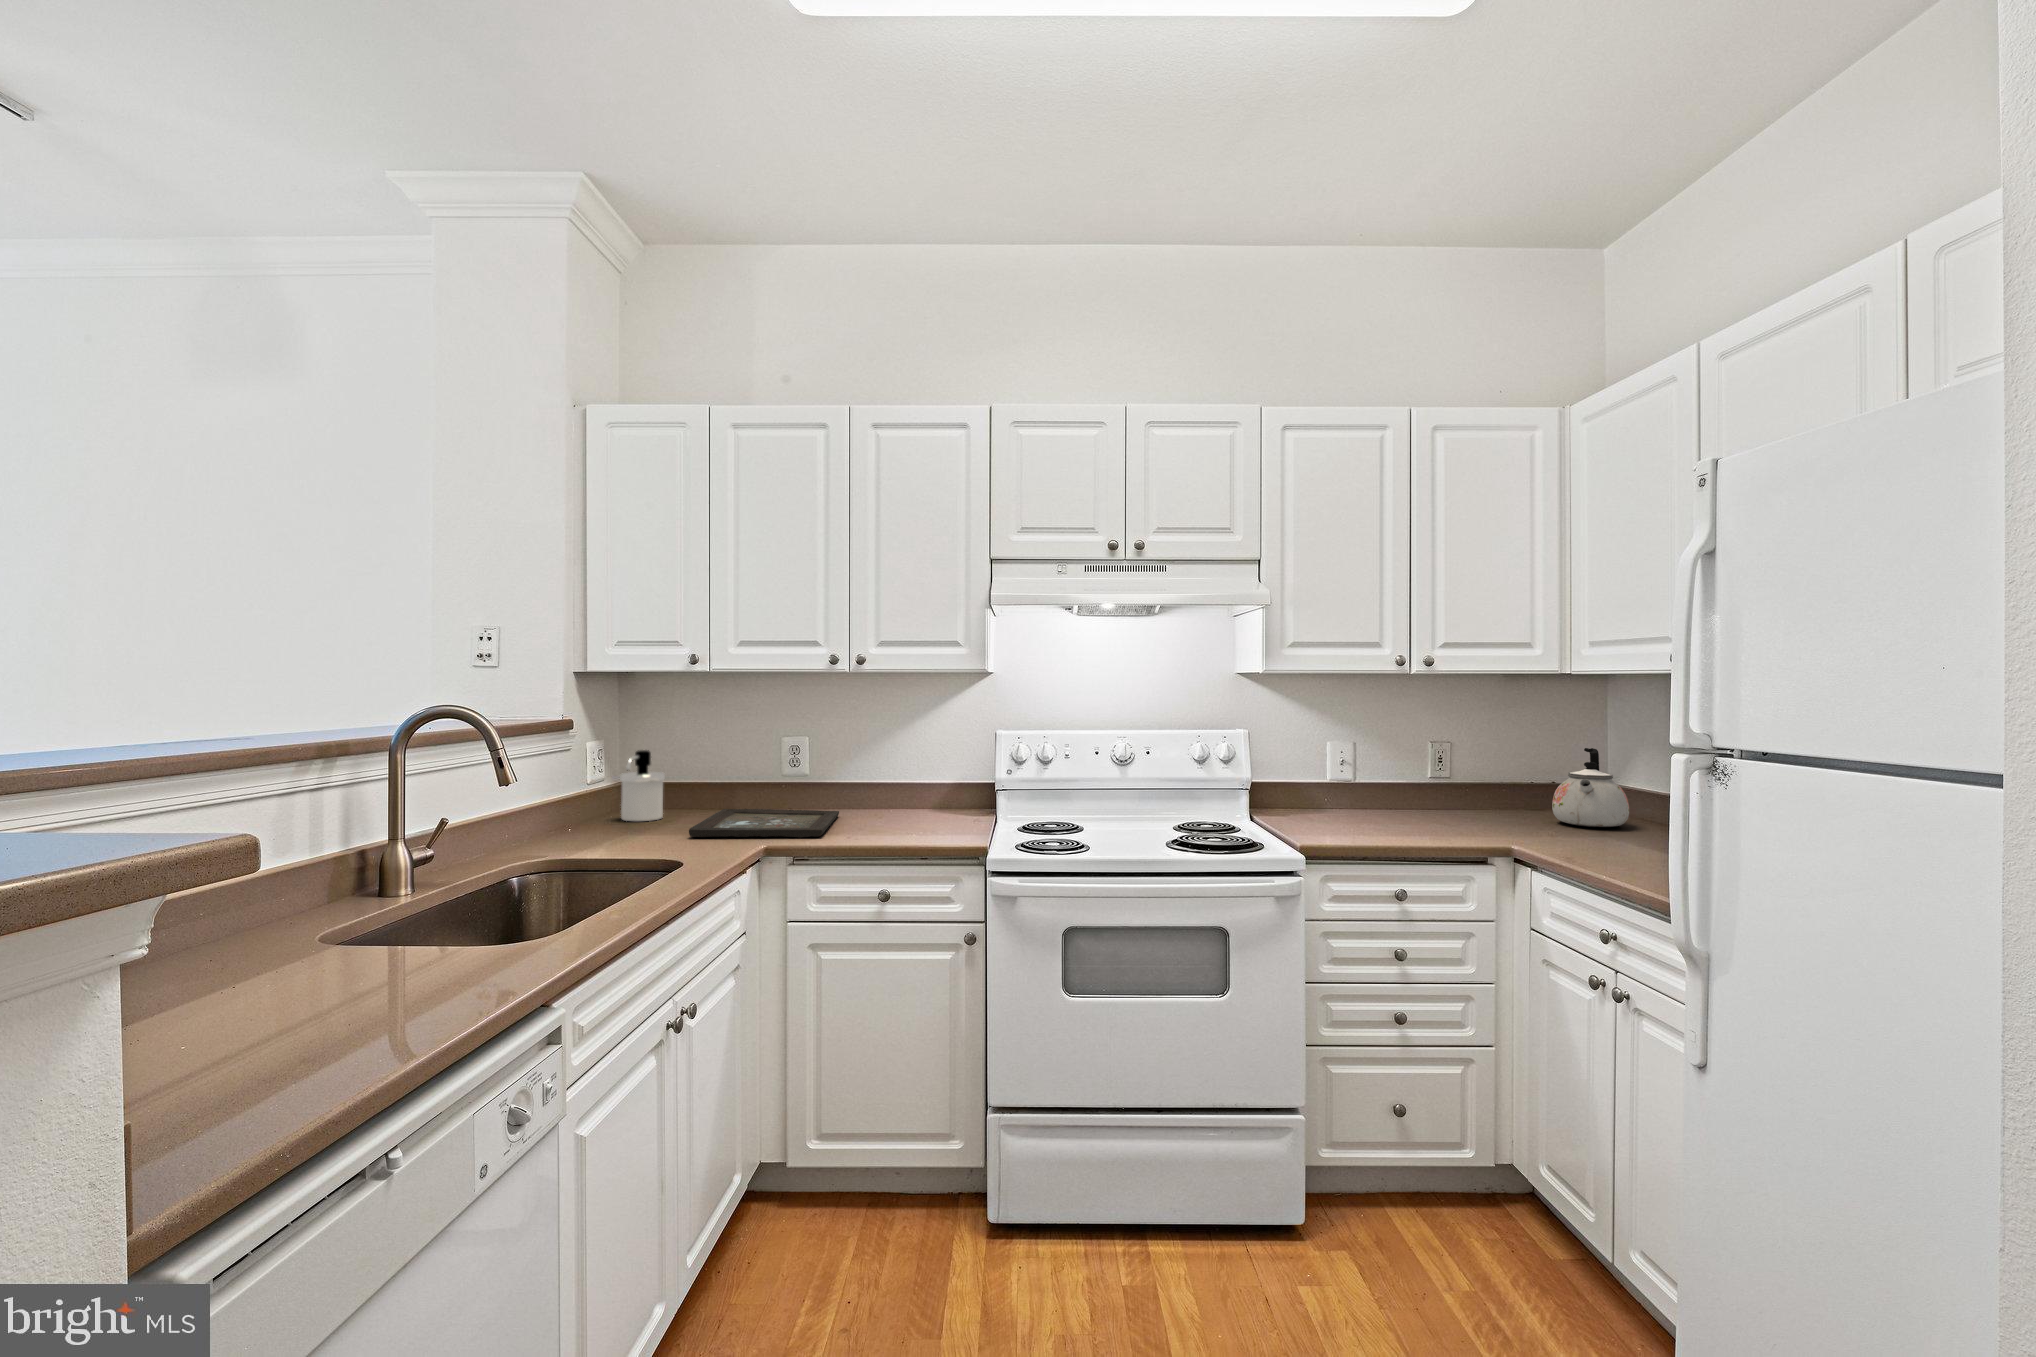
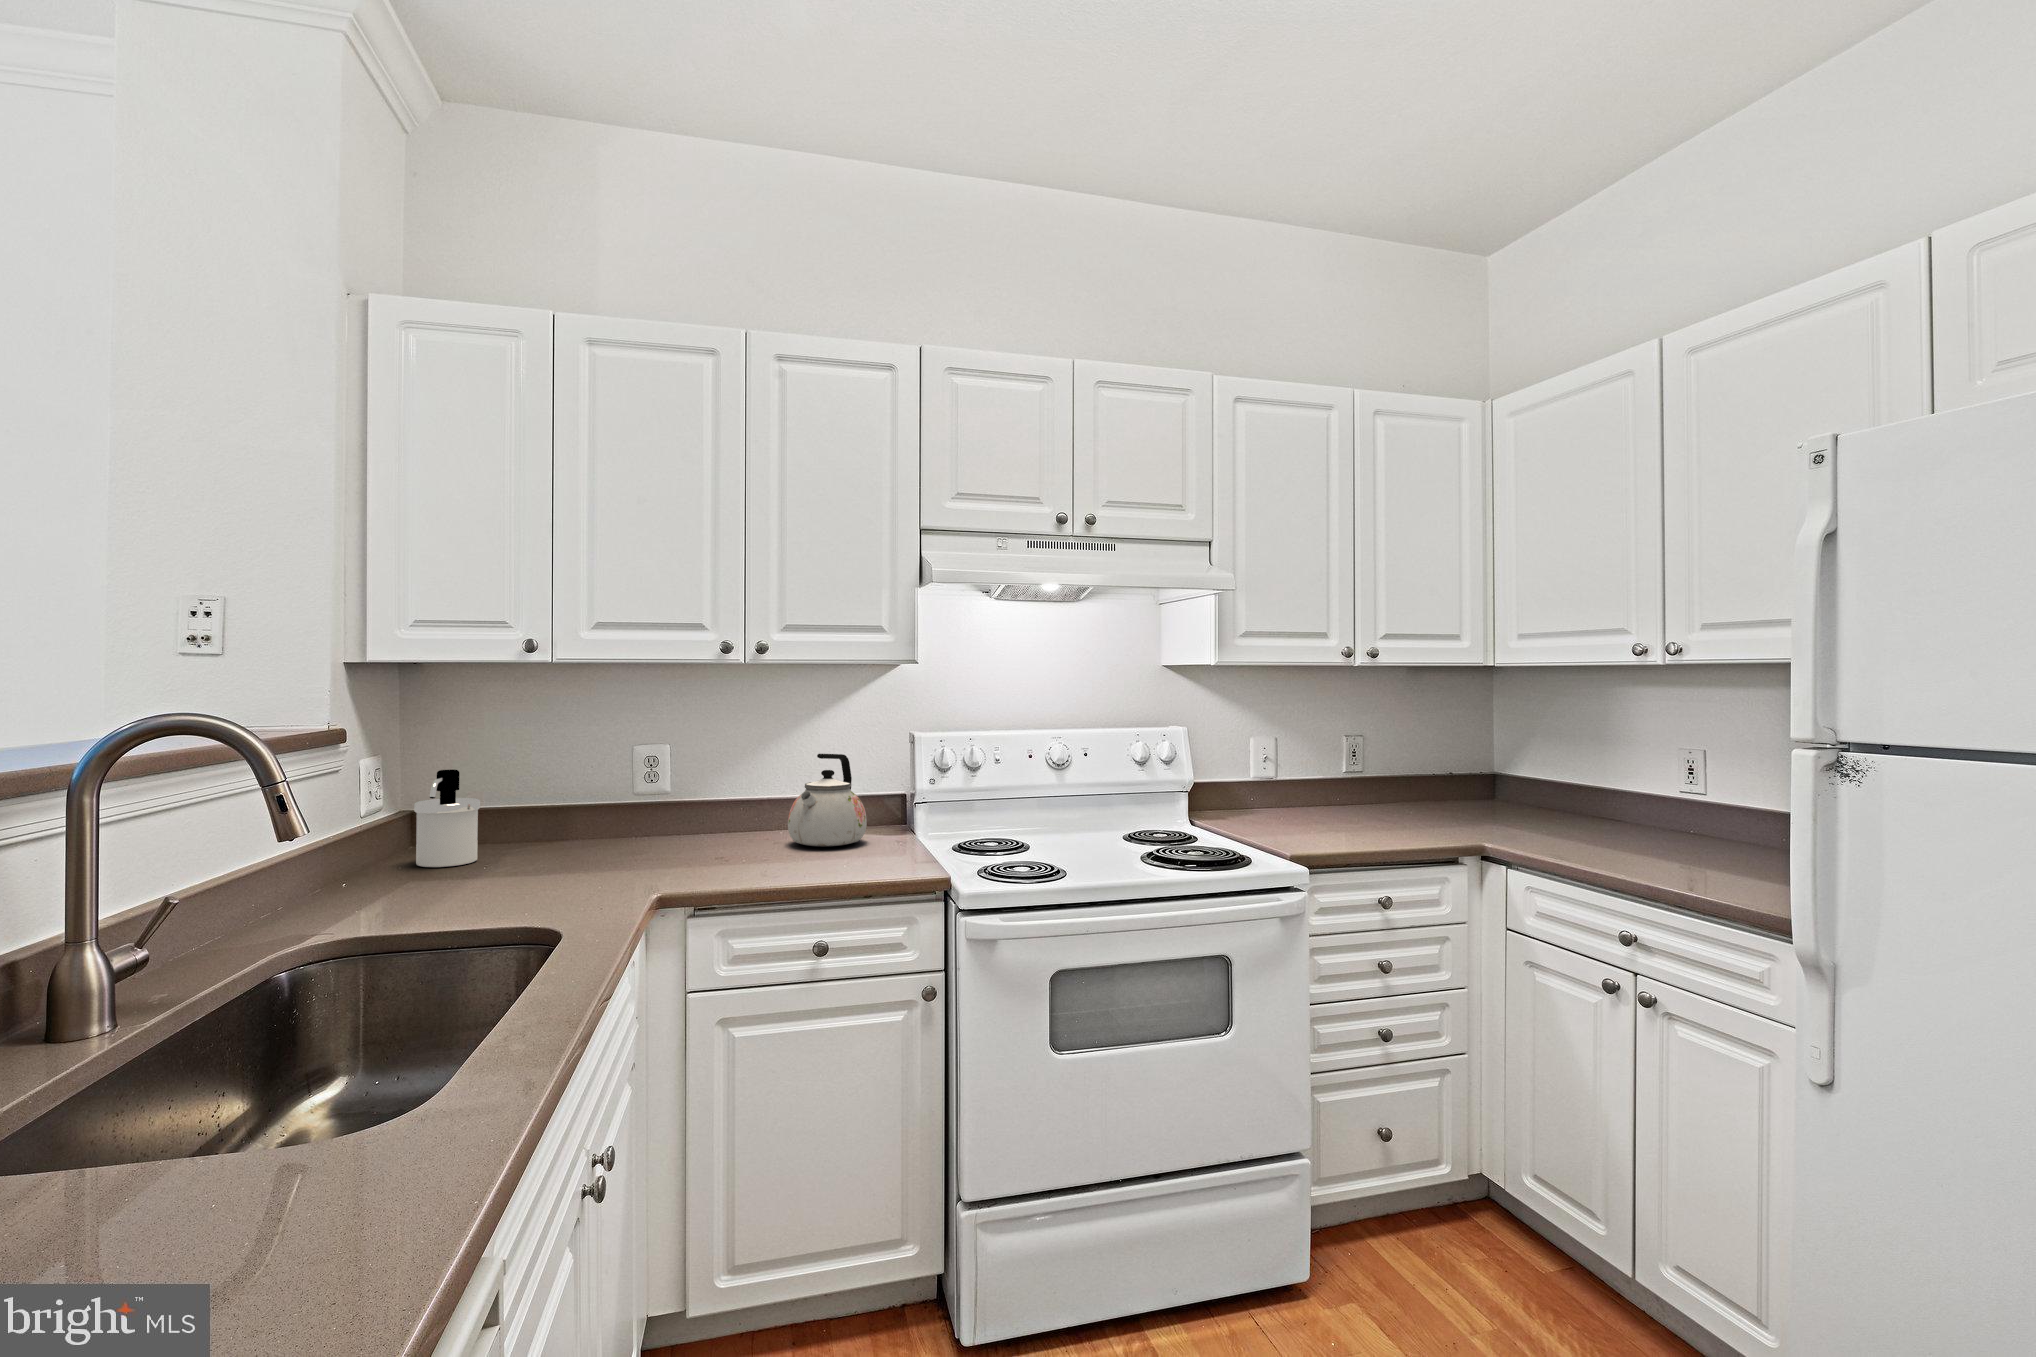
kettle: present [1552,748,1629,827] -> present [788,754,867,847]
tray: present [689,809,839,837] -> none [540,838,728,887]

